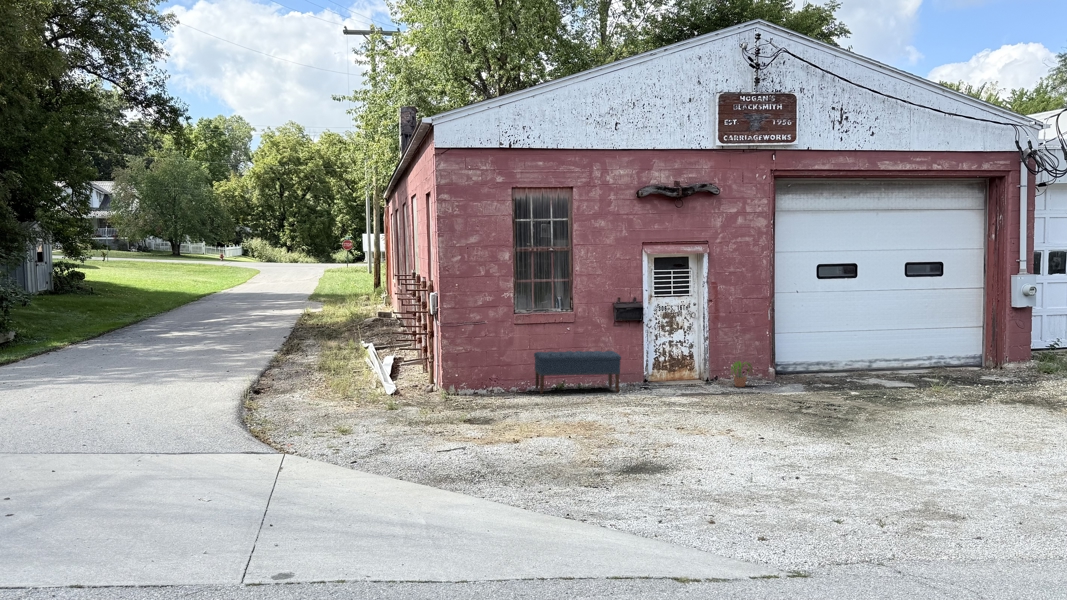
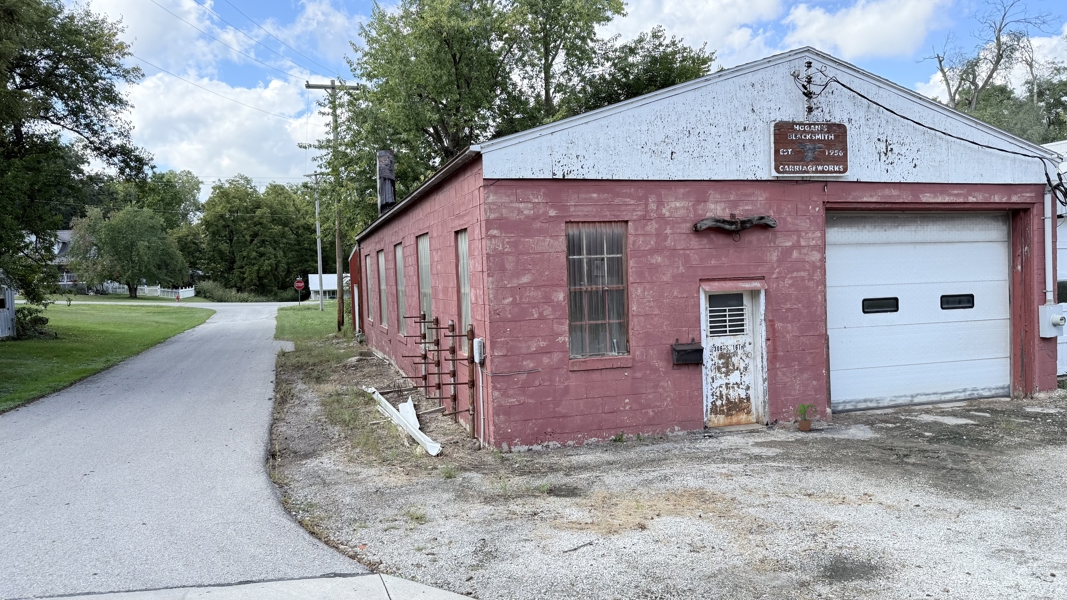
bench: present [534,351,621,394] -> none [593,398,691,450]

